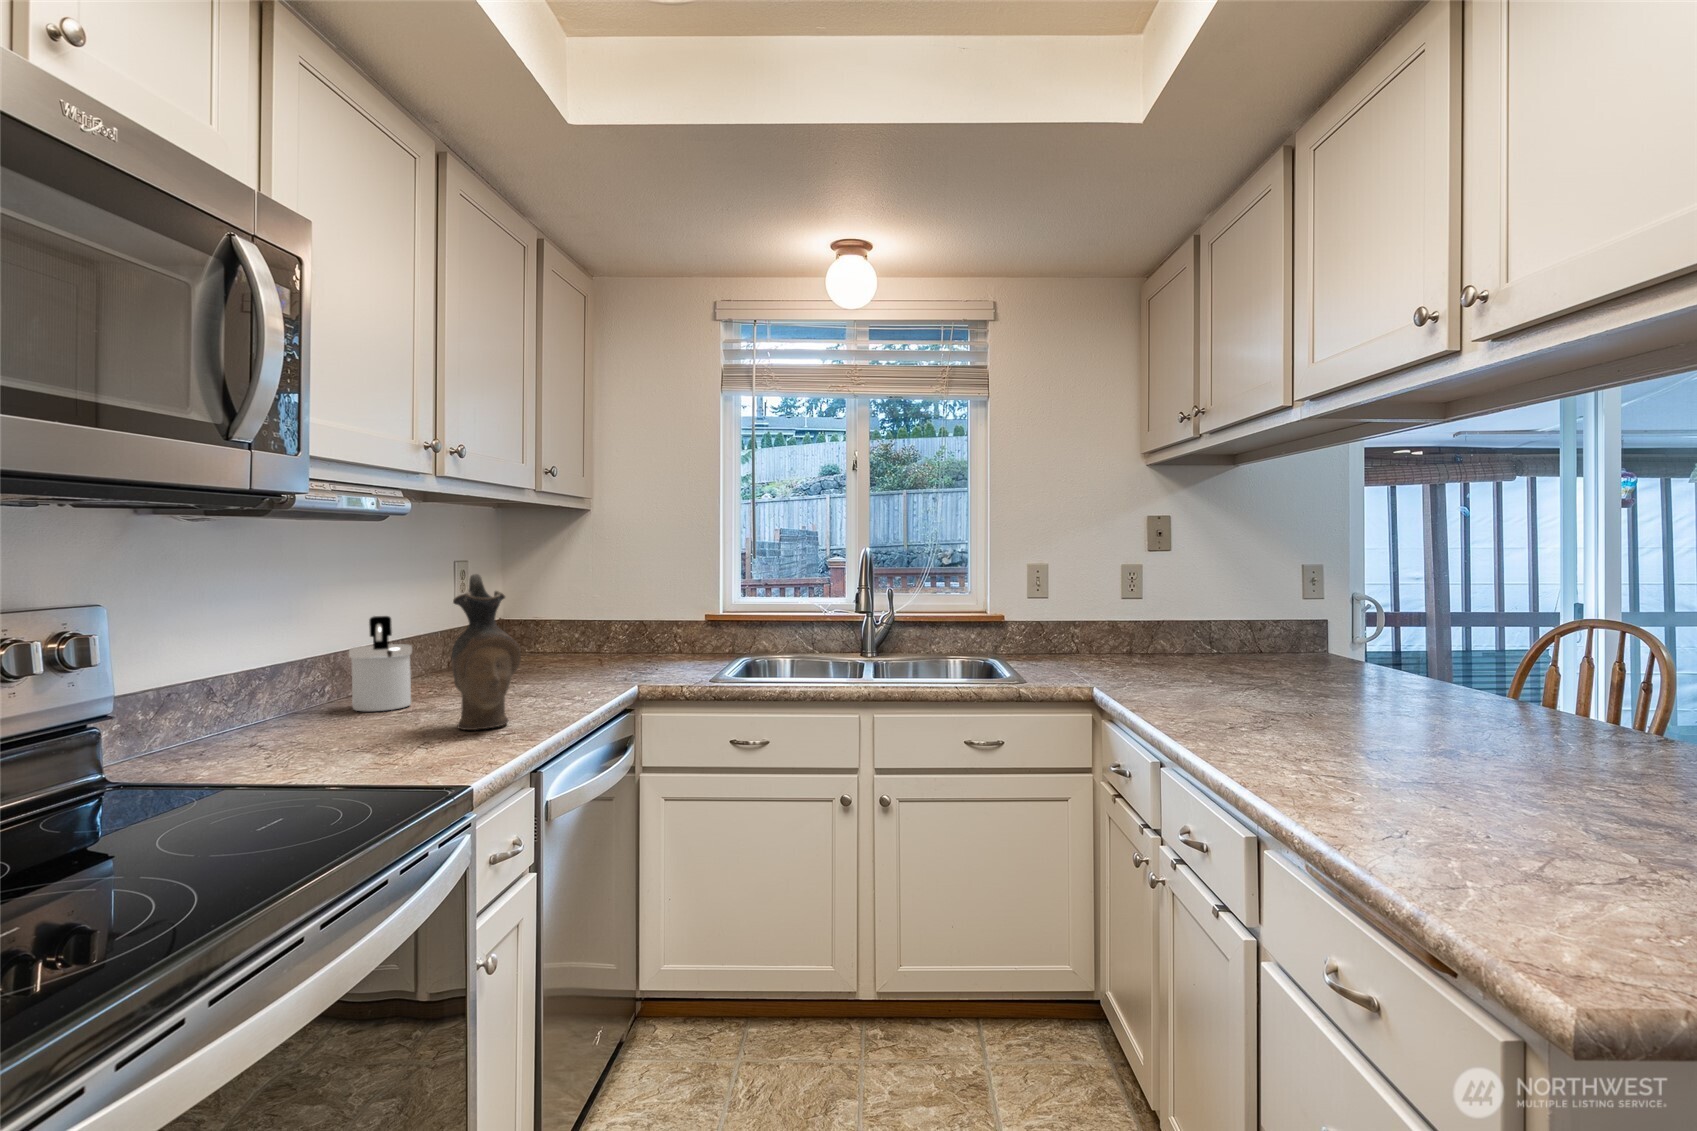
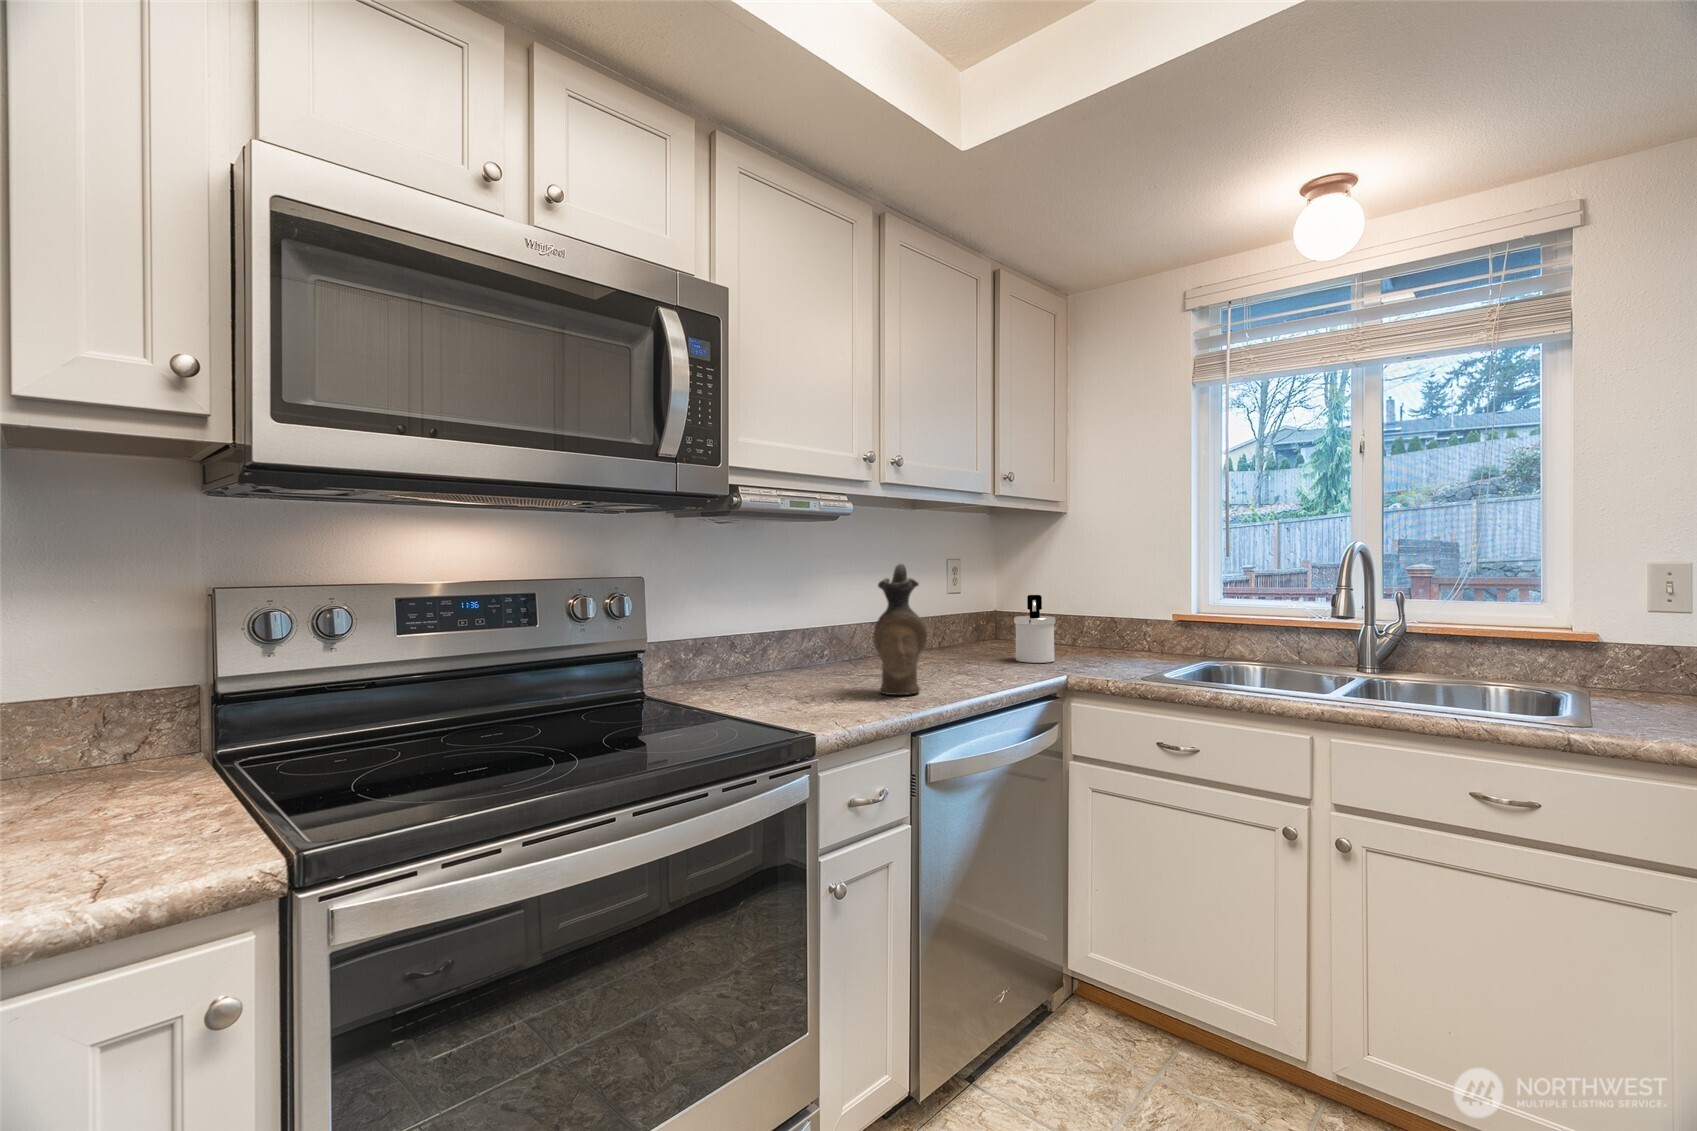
soap dispenser: present [349,616,412,711] -> present [1014,595,1056,663]

